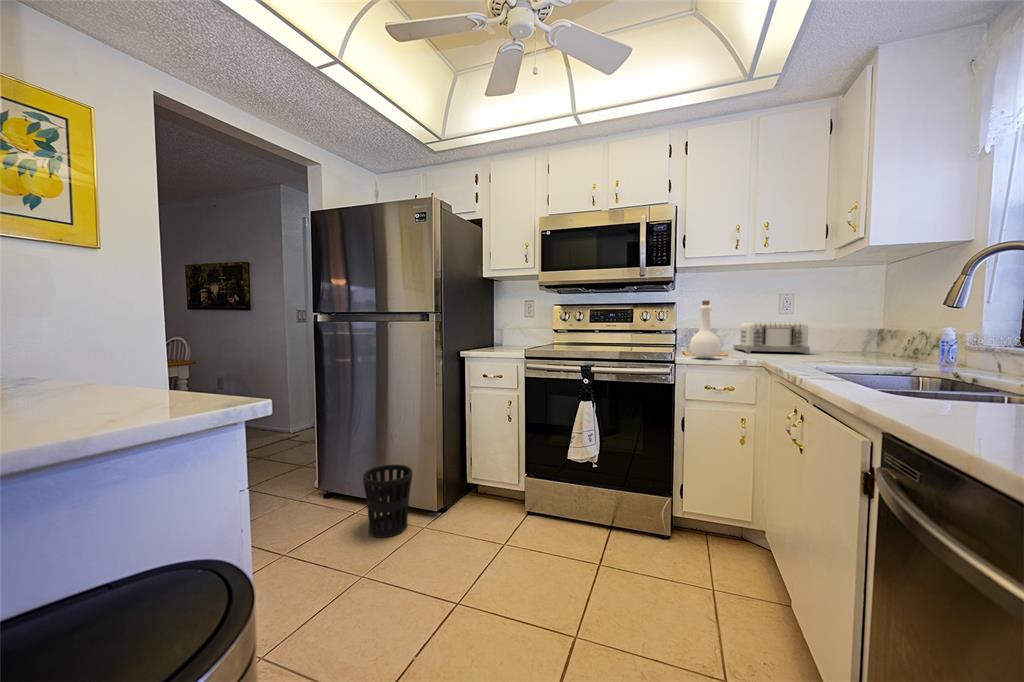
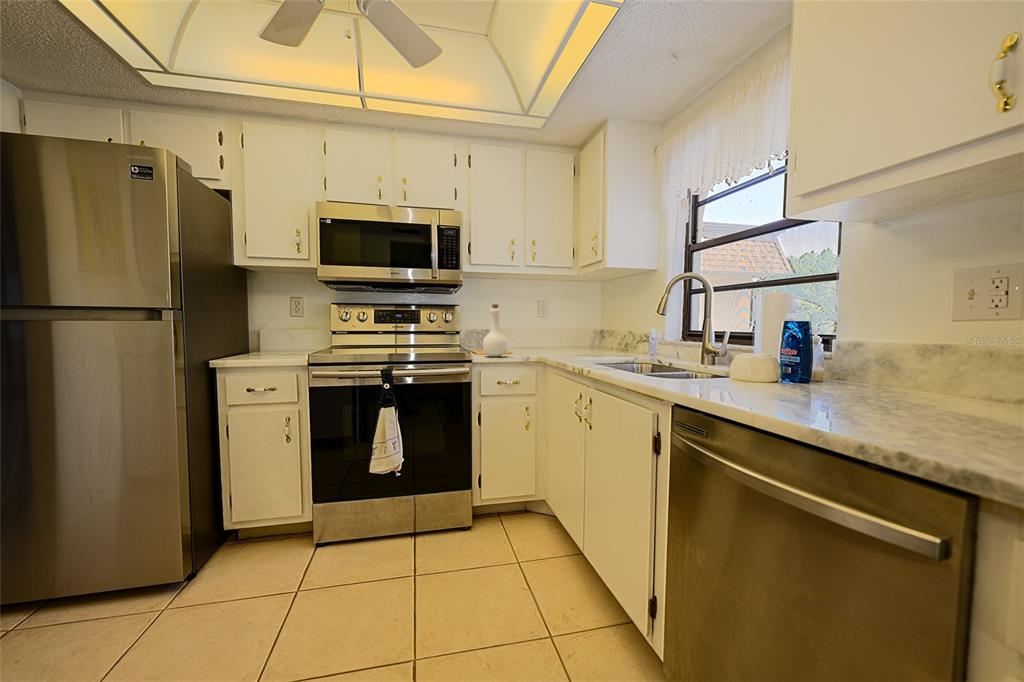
toaster: present [733,322,810,354] -> none [505,324,562,350]
wastebasket: present [363,464,412,537] -> none [47,530,144,648]

